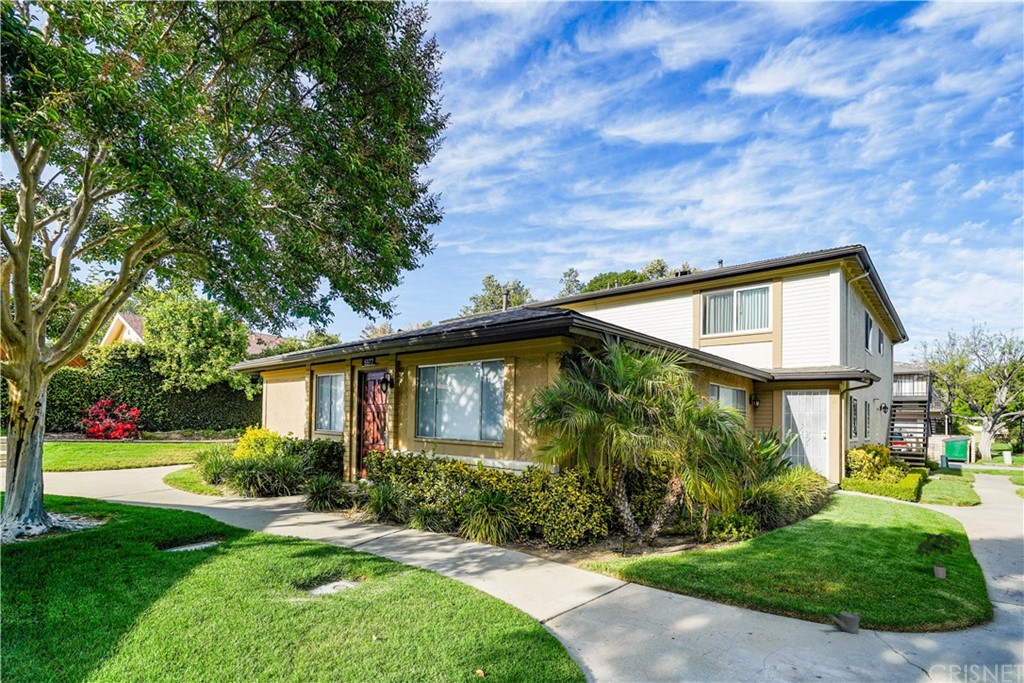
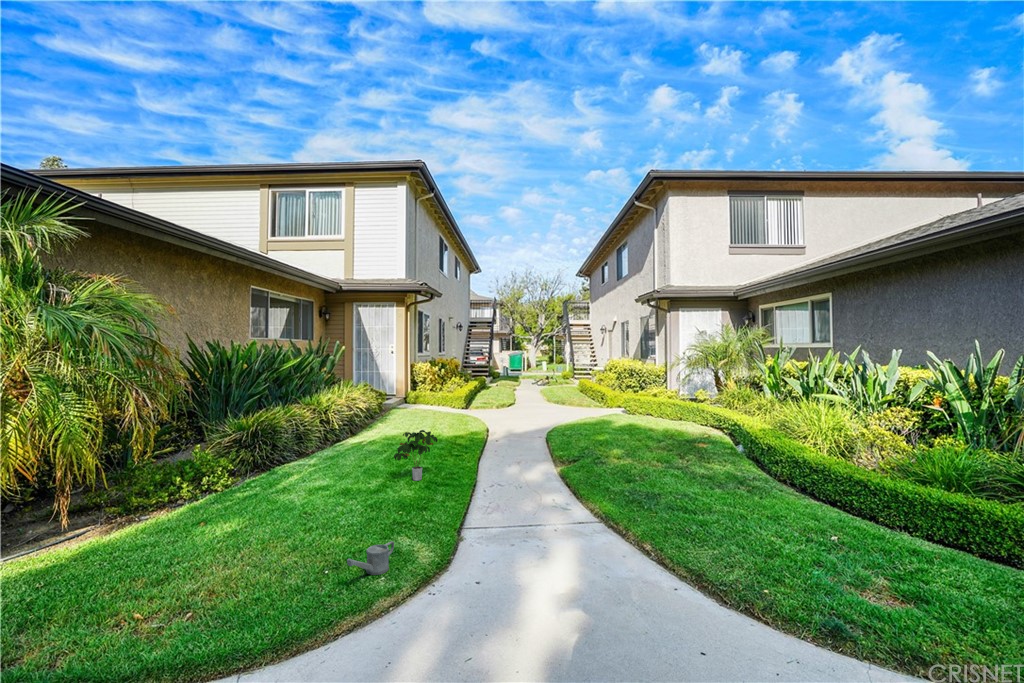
watering can: present [829,612,861,634] -> present [347,541,394,575]

